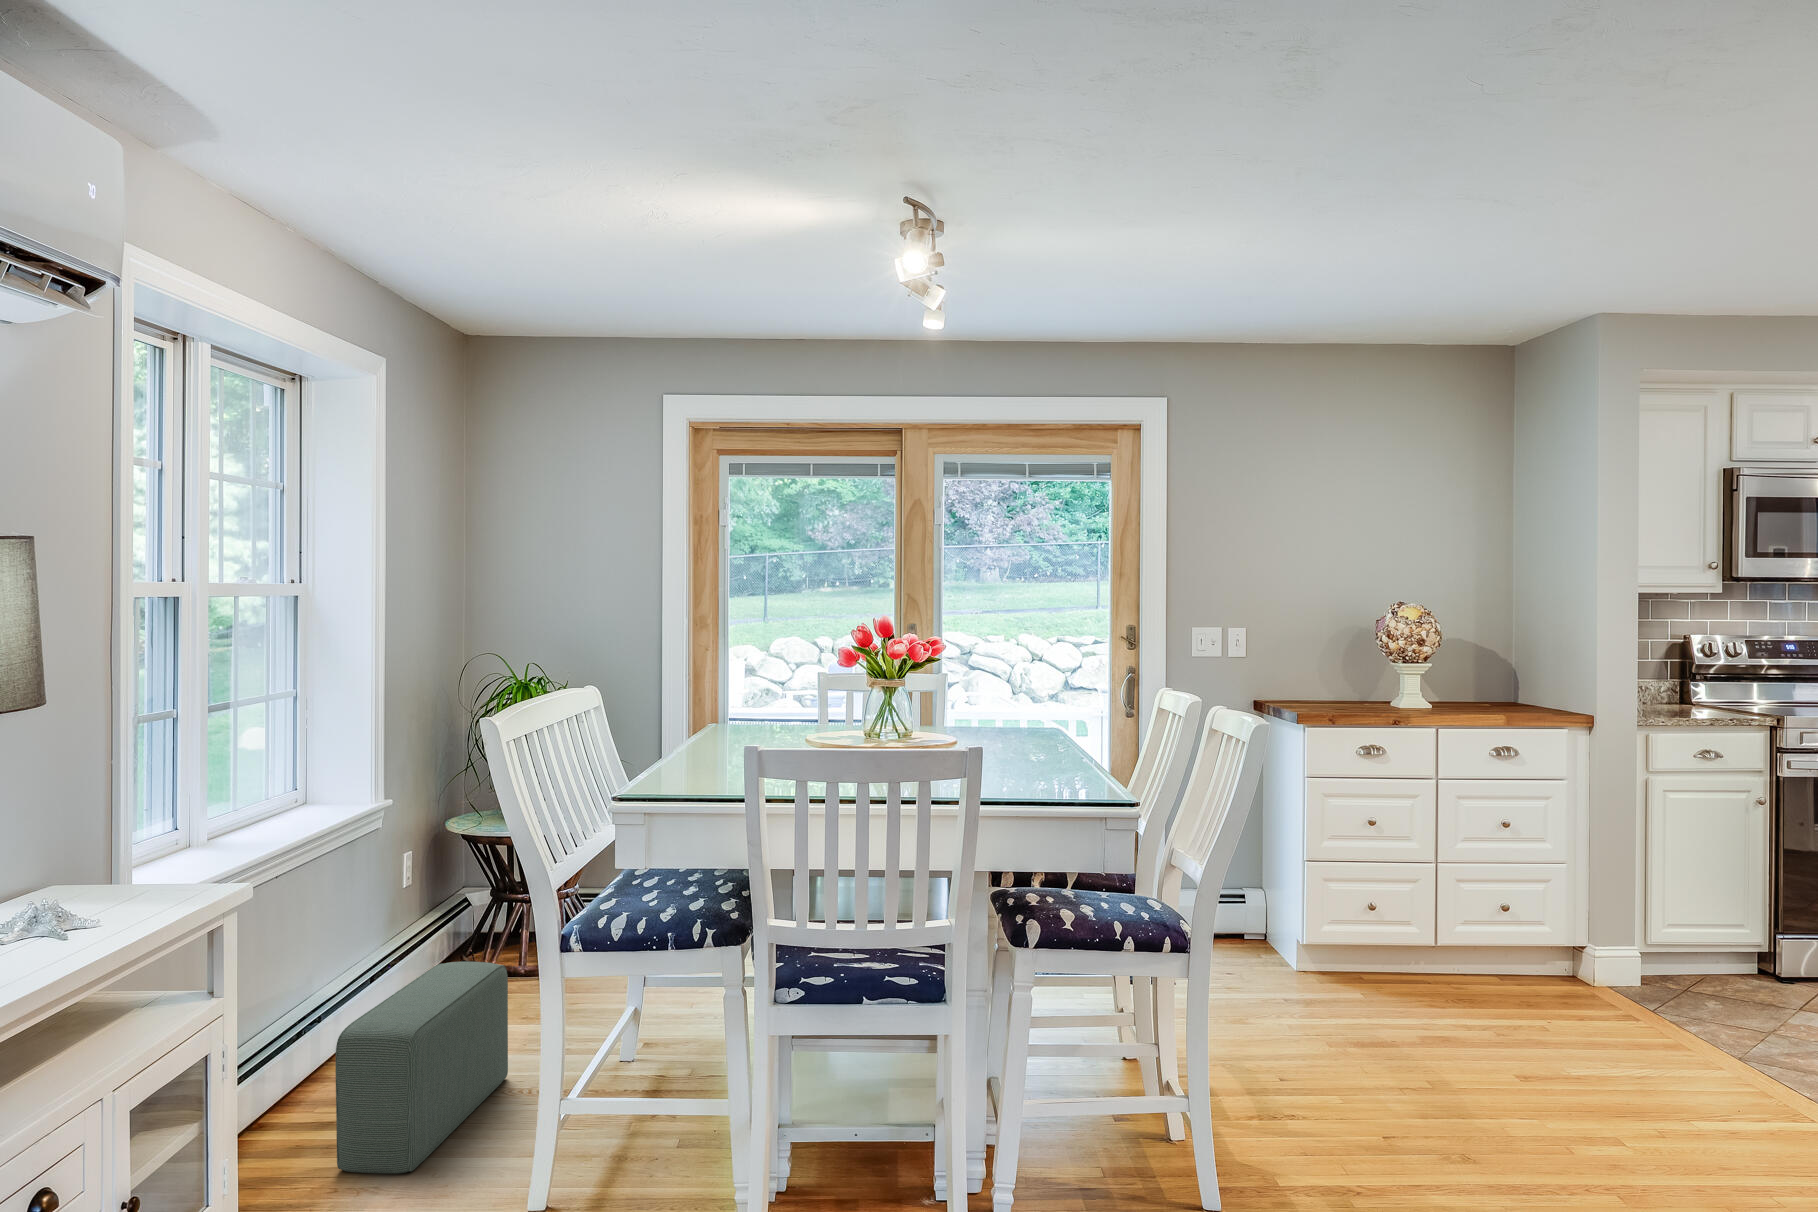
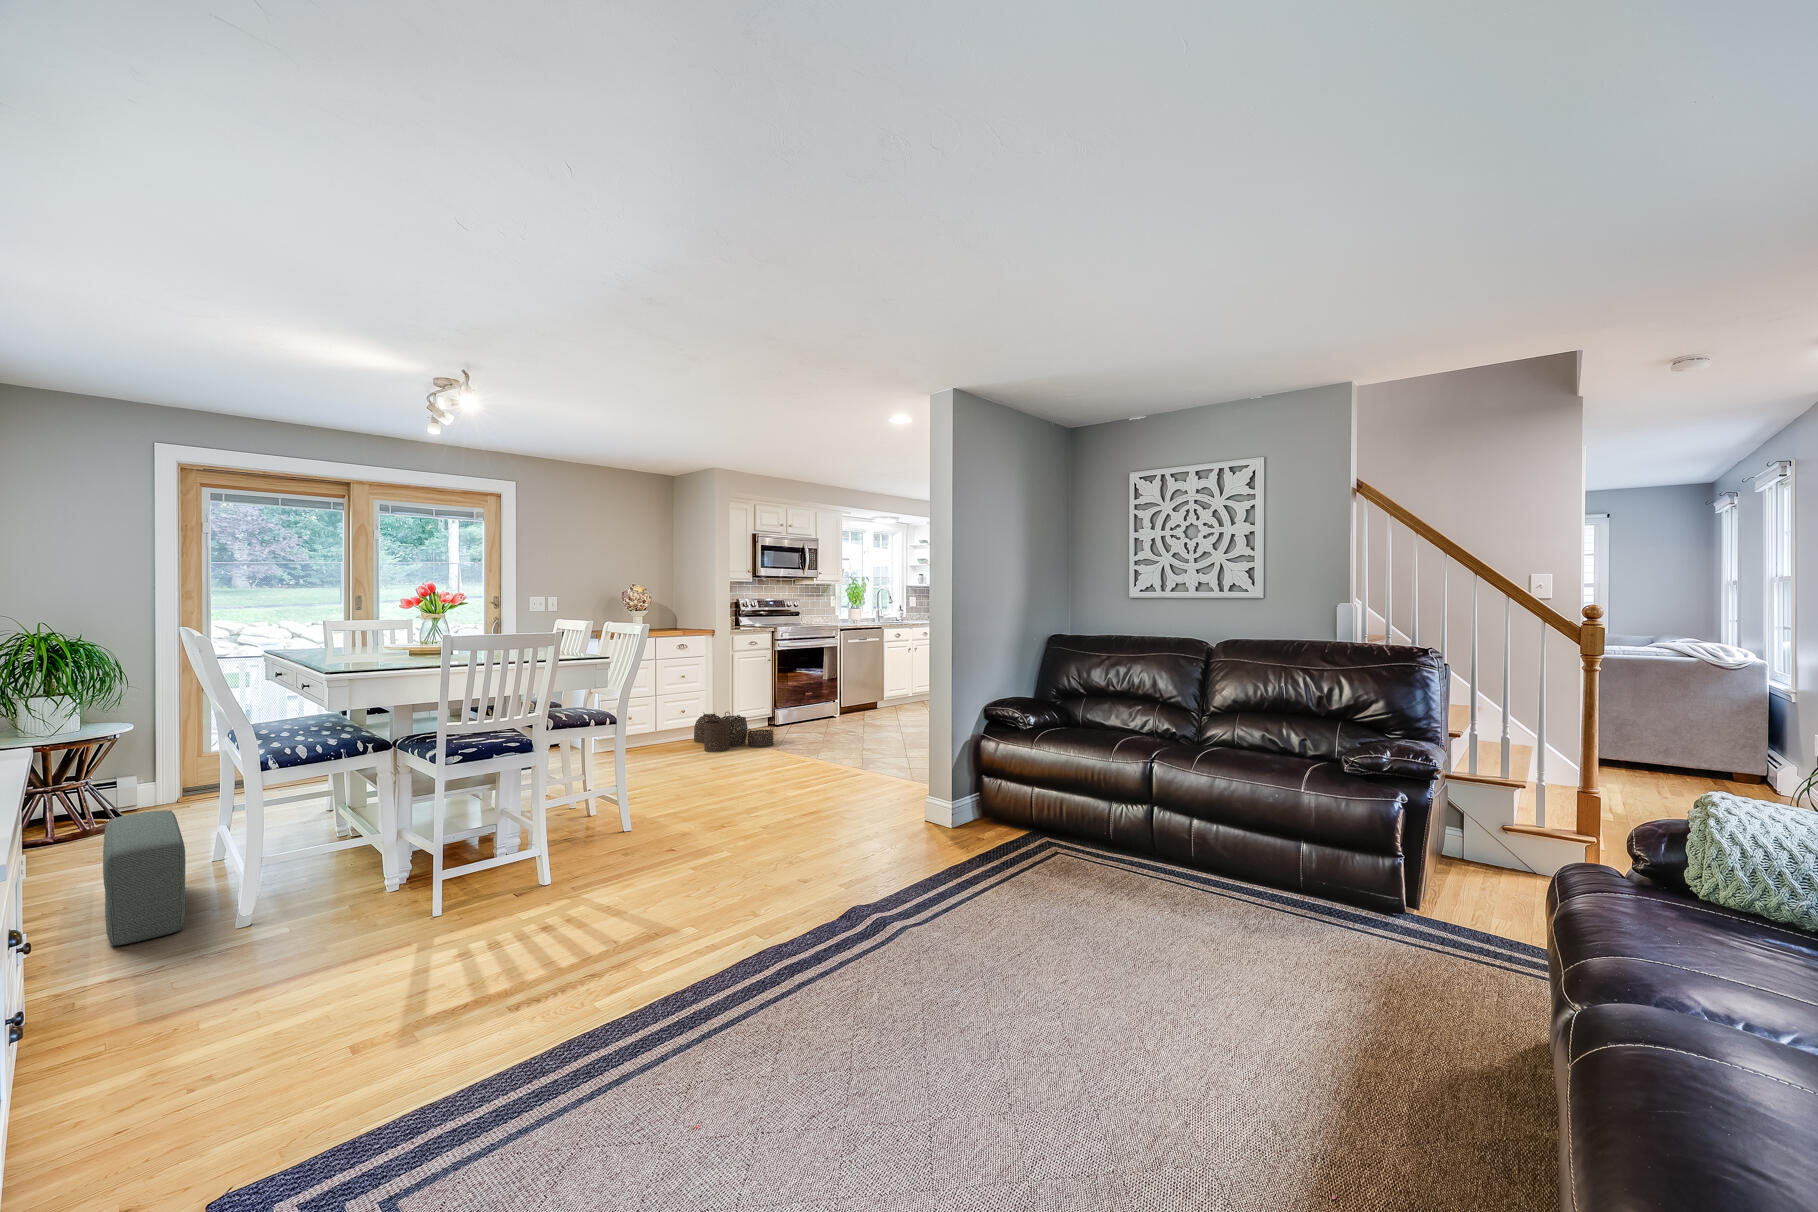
woven basket: none [1522,914,1727,1043] -> present [694,712,774,752]

